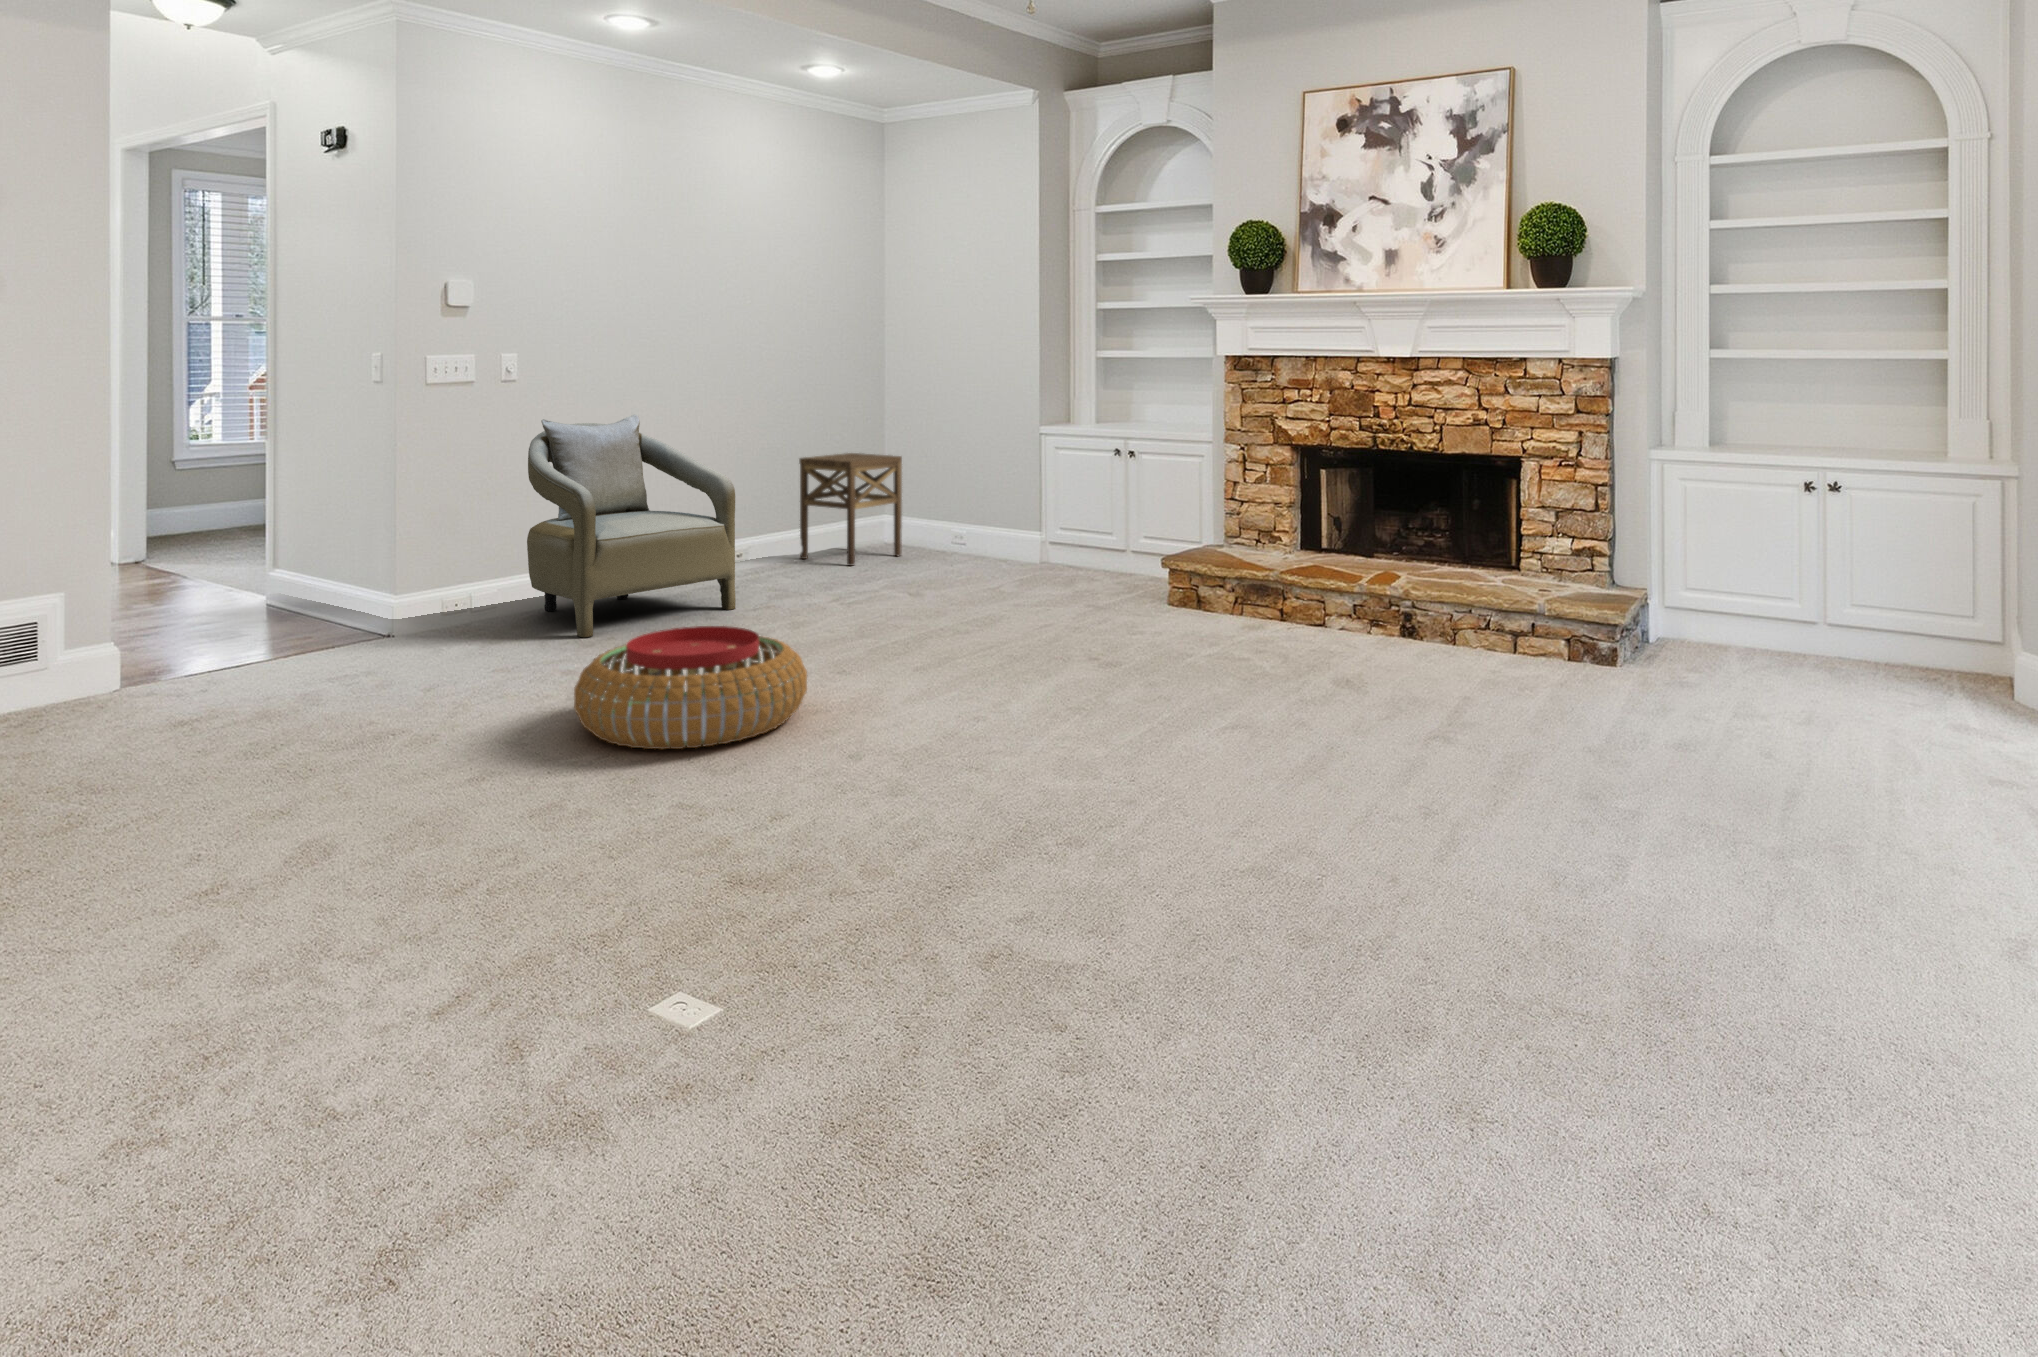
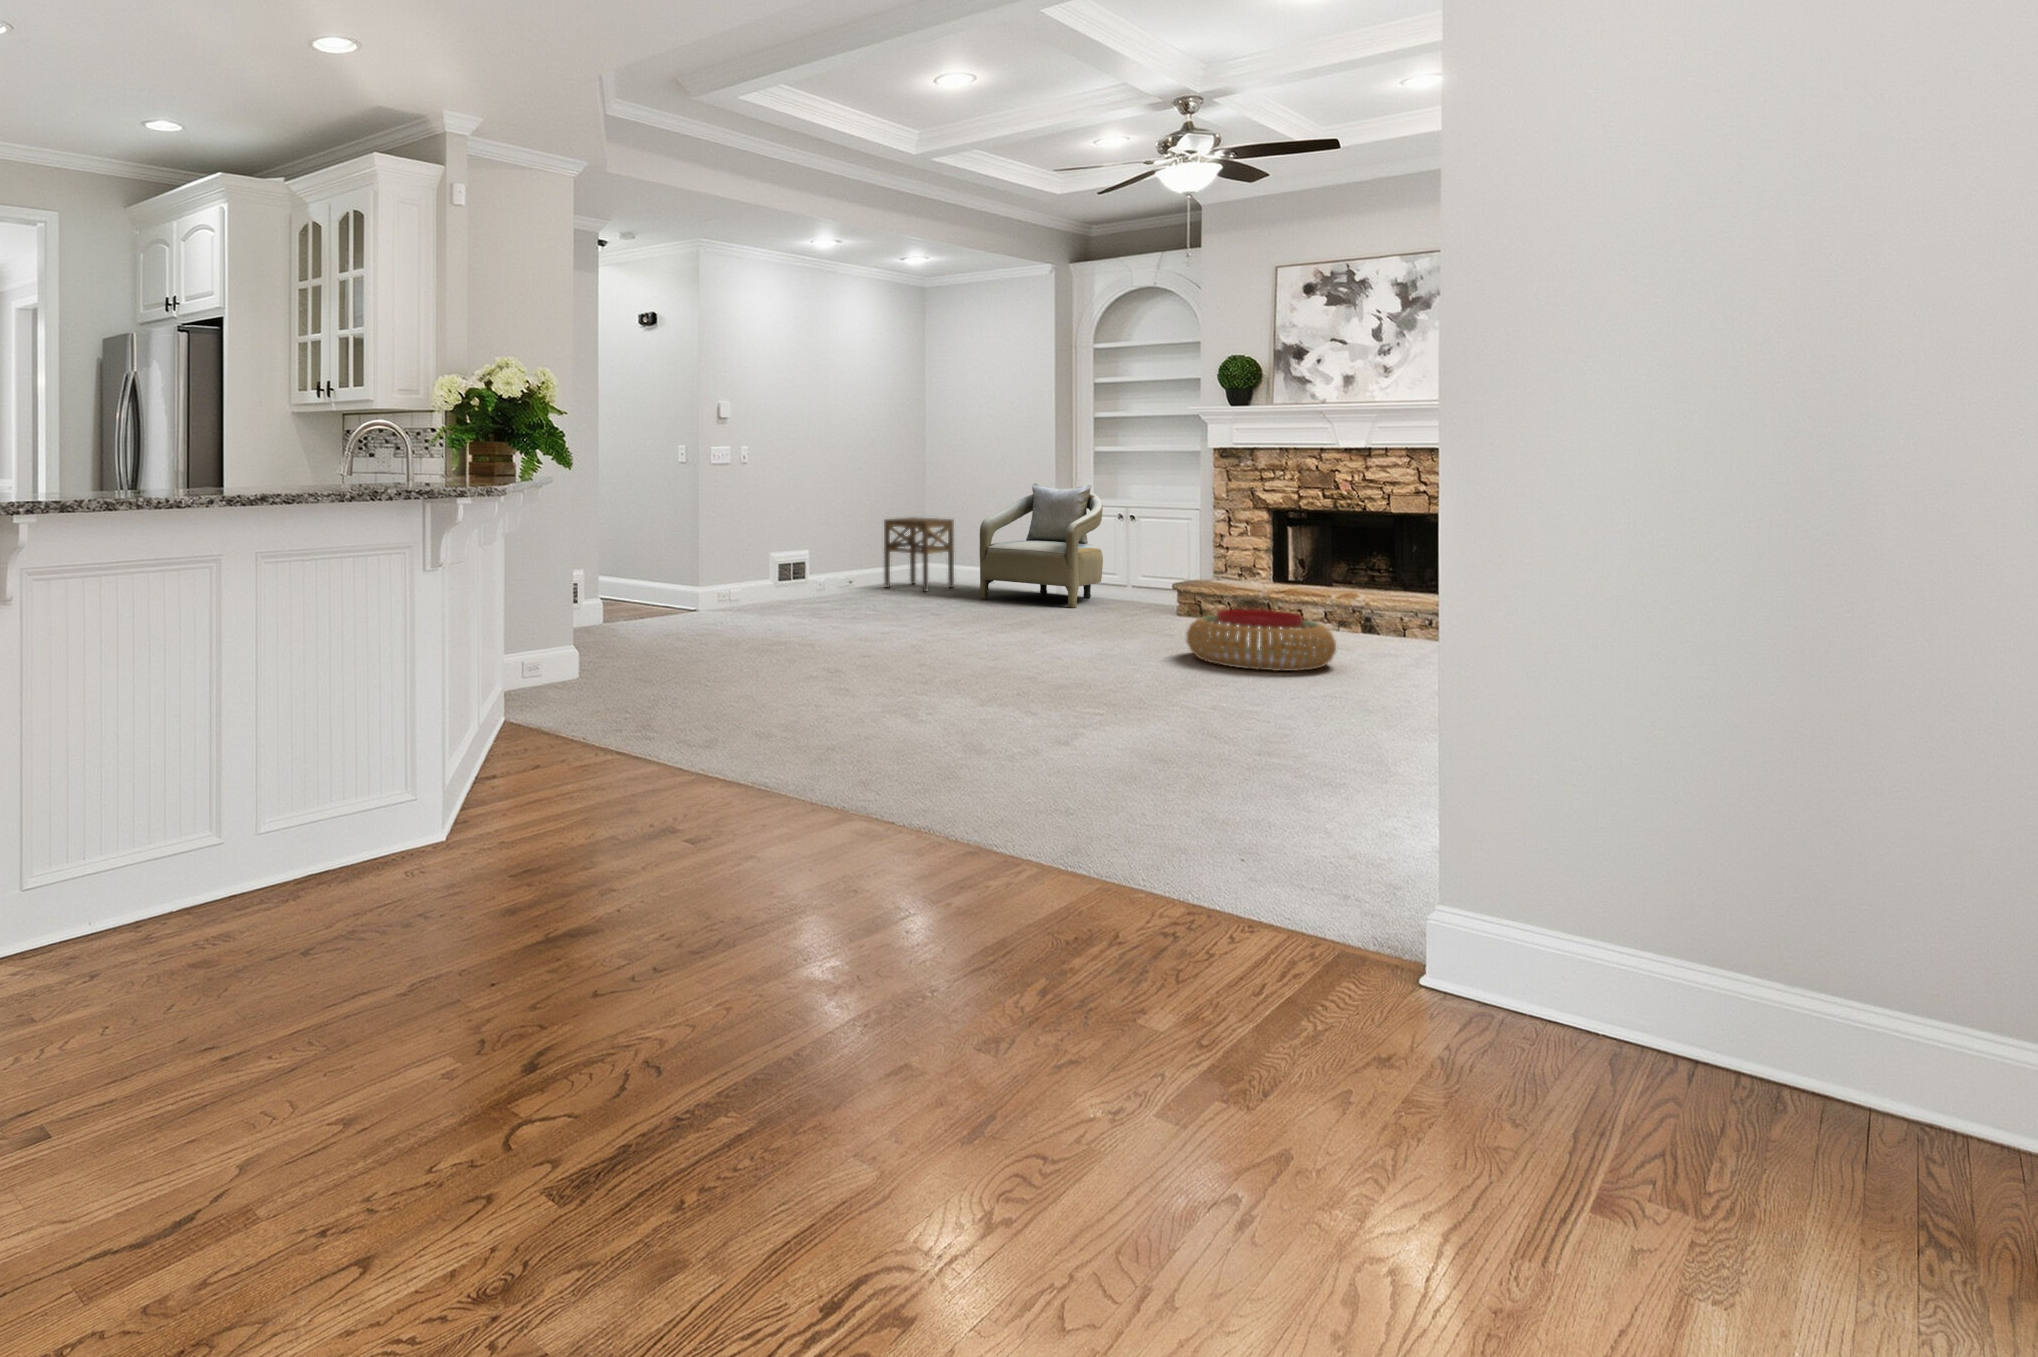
armchair: present [527,415,736,637] -> present [980,483,1103,608]
pouf: present [574,626,807,749] -> present [1187,609,1336,671]

